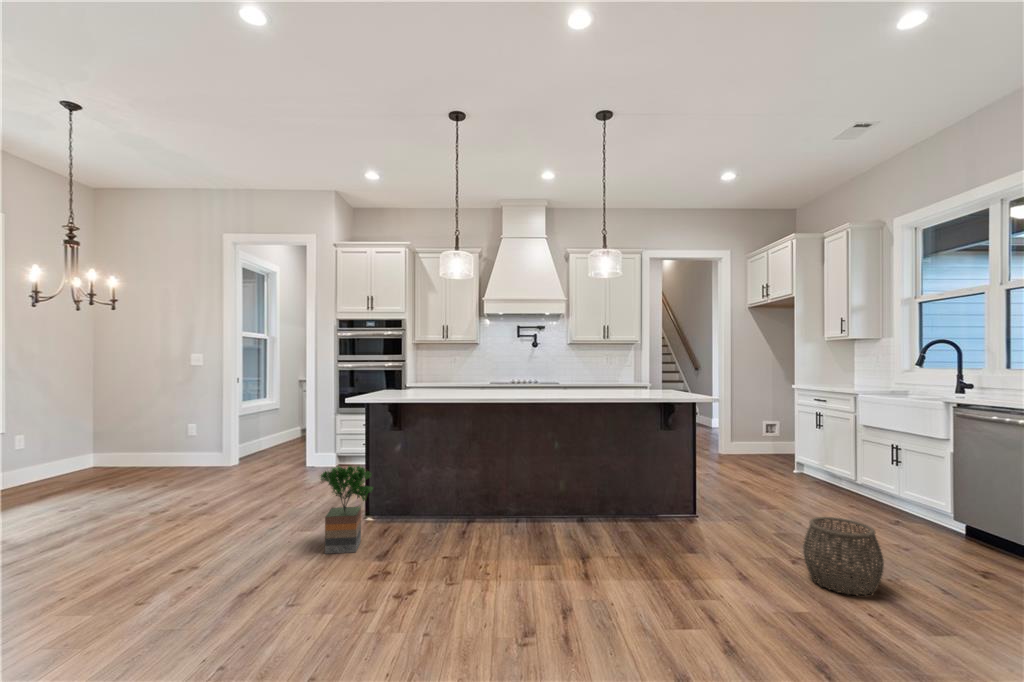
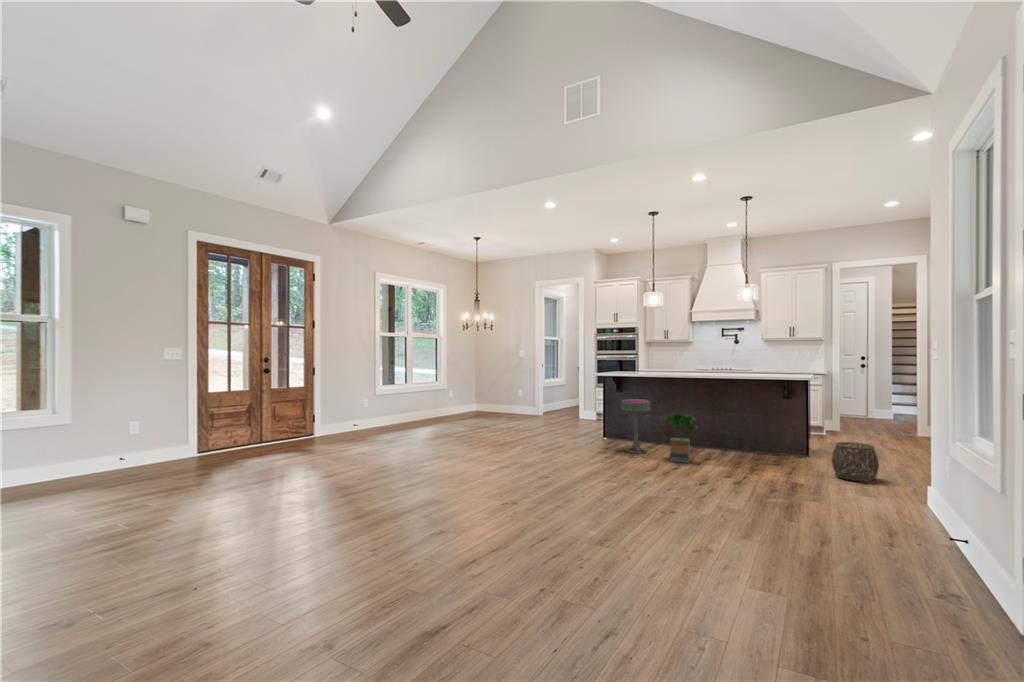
bar stool: none [421,459,481,581] -> present [622,399,650,454]
potted tree: present [321,466,373,554] -> present [666,413,697,463]

